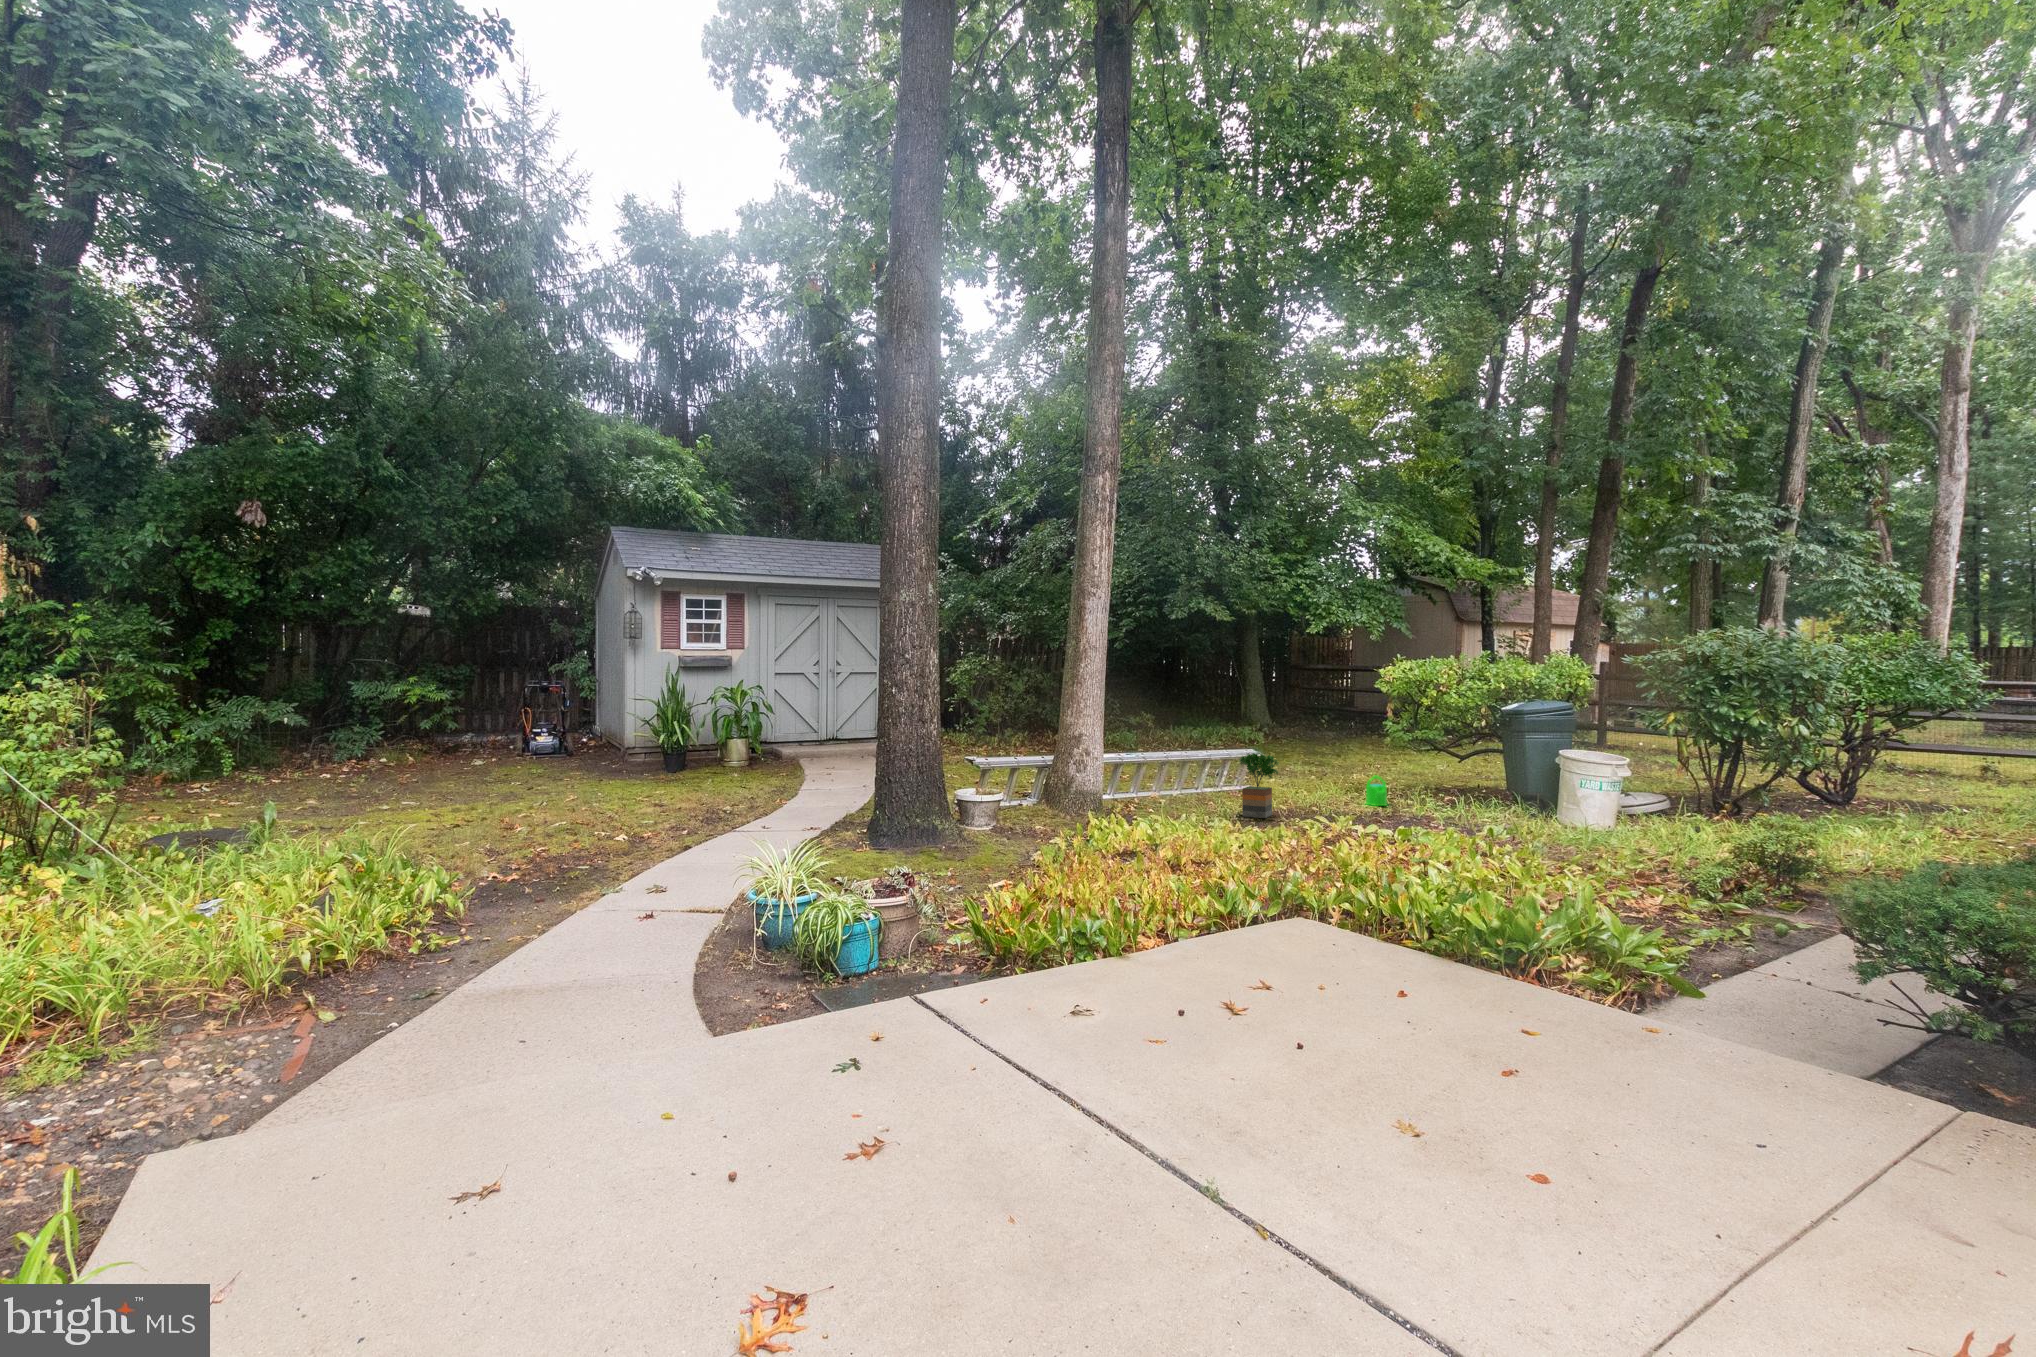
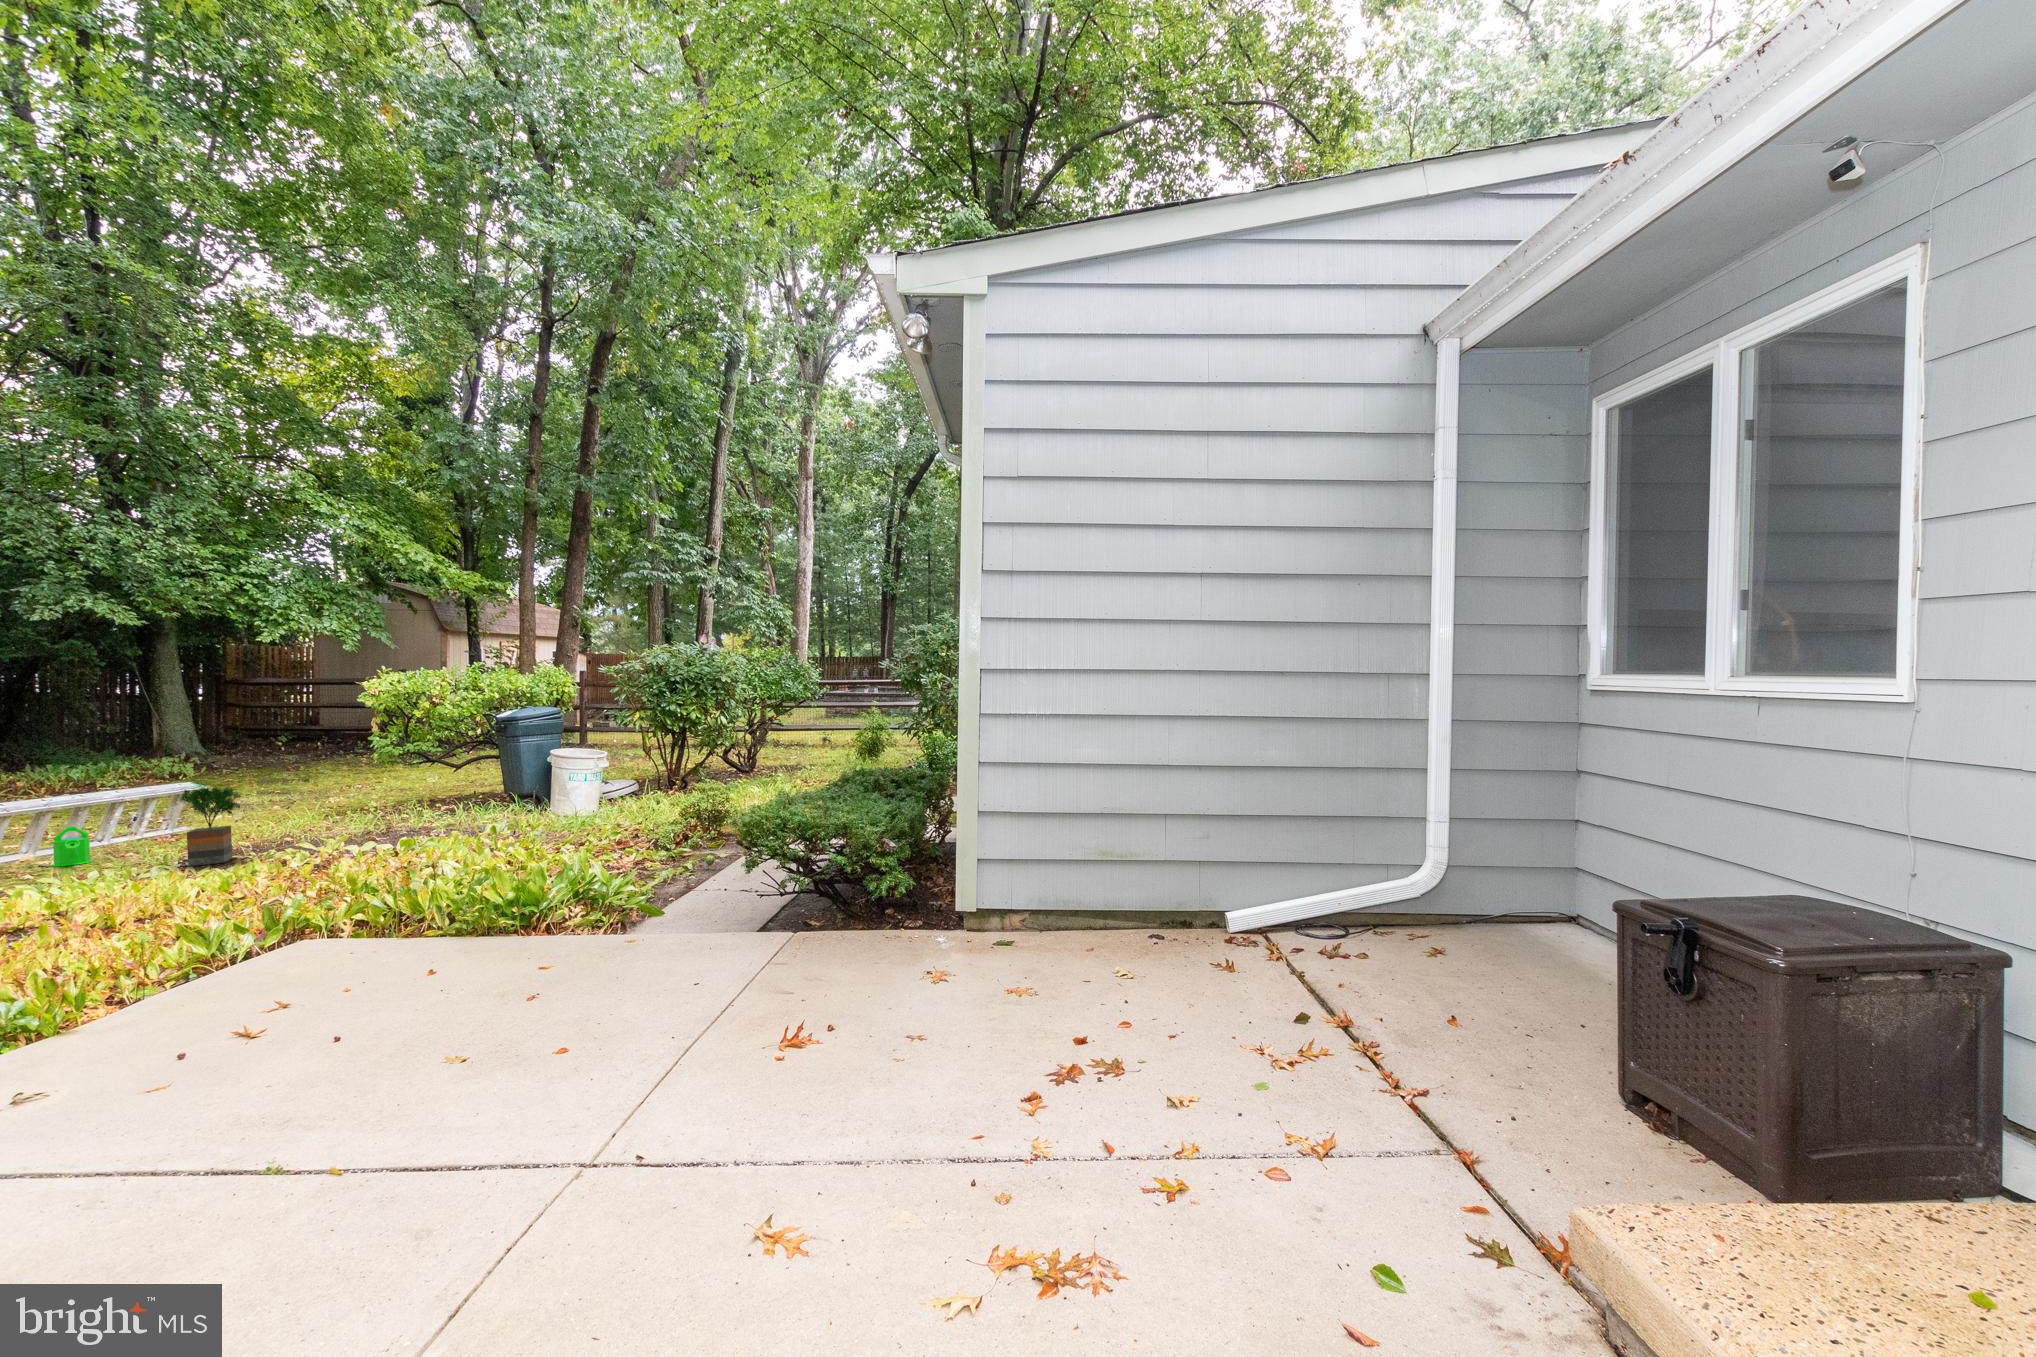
watering can: present [1366,775,1387,806] -> present [53,826,91,867]

